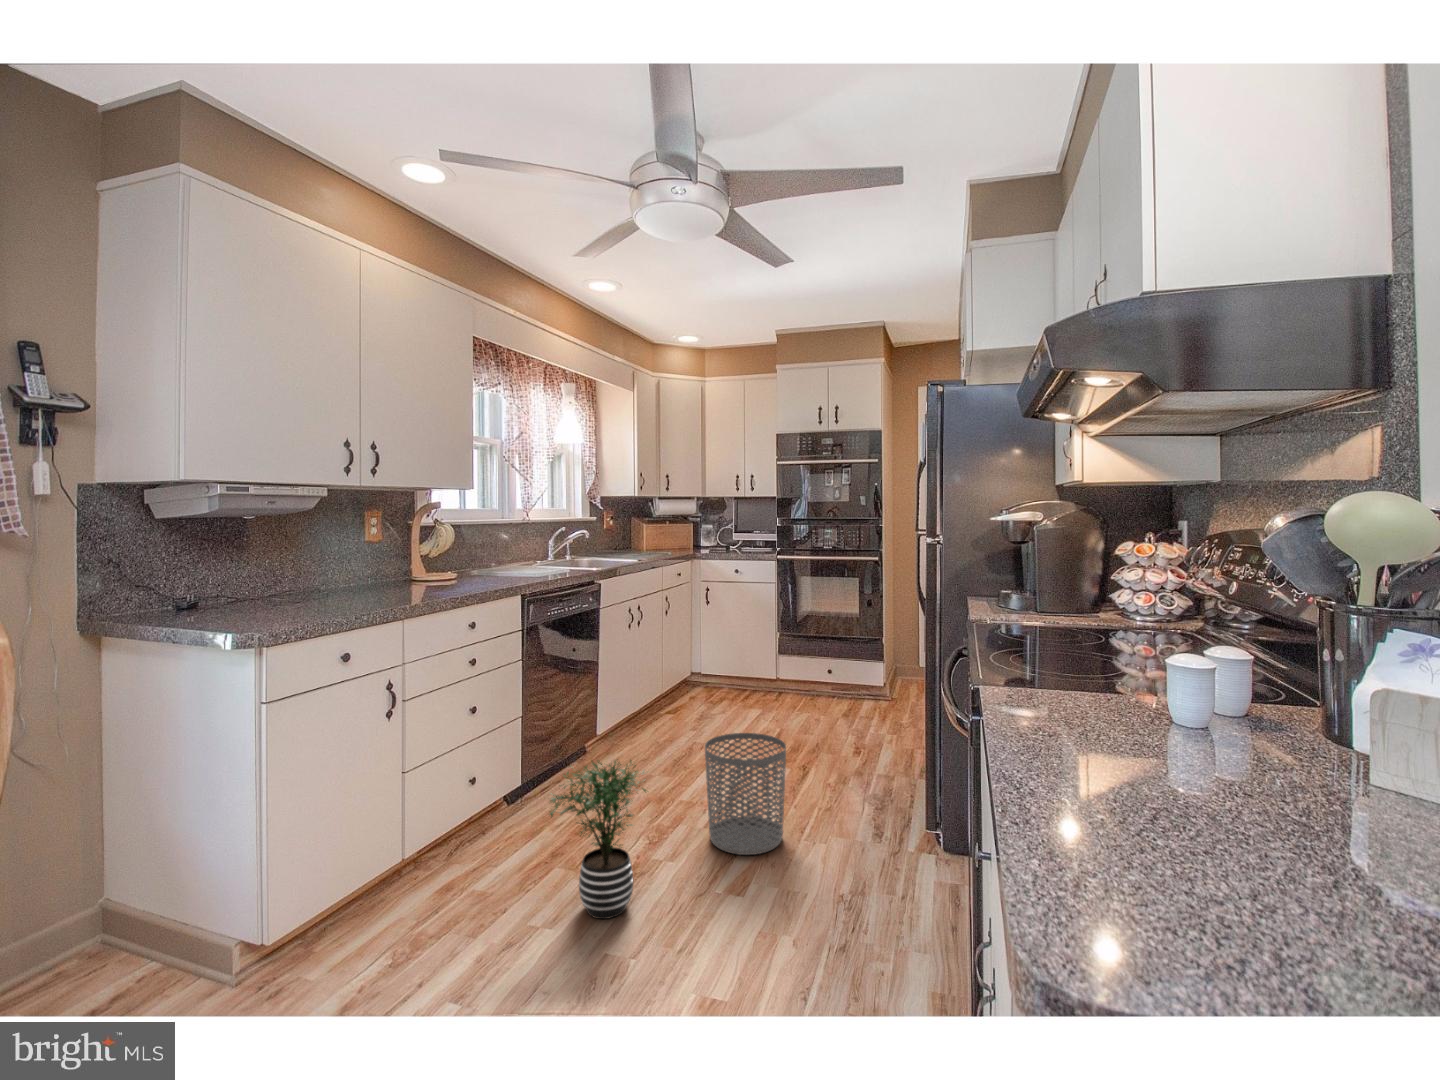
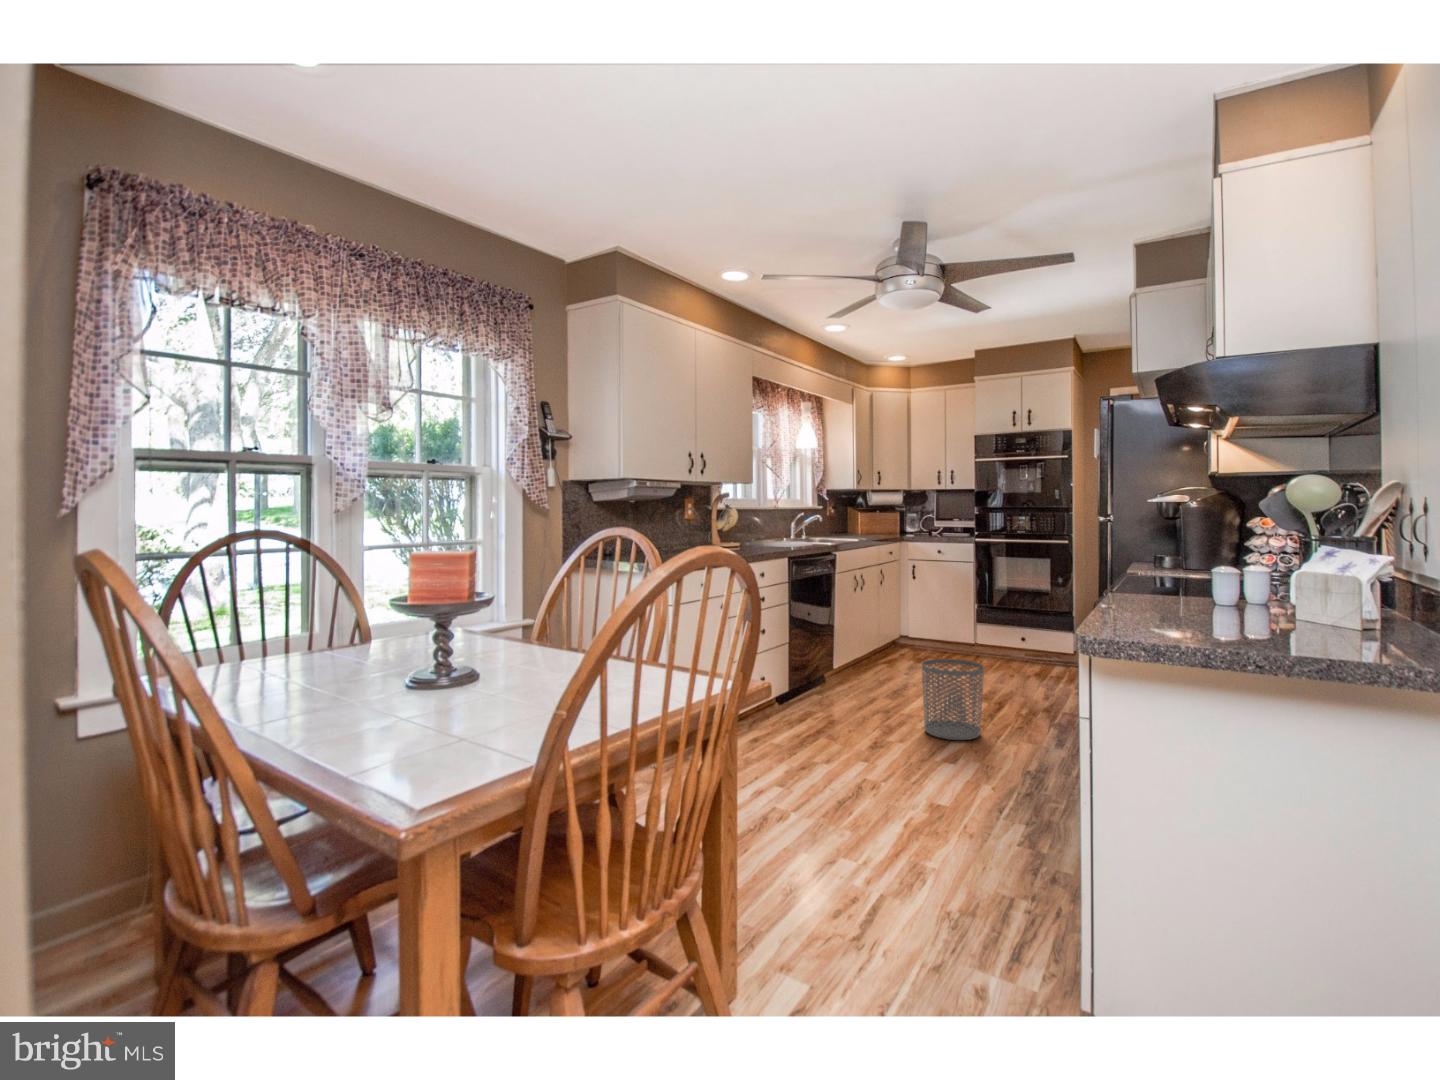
potted plant: present [550,760,646,919] -> none [819,657,891,759]

